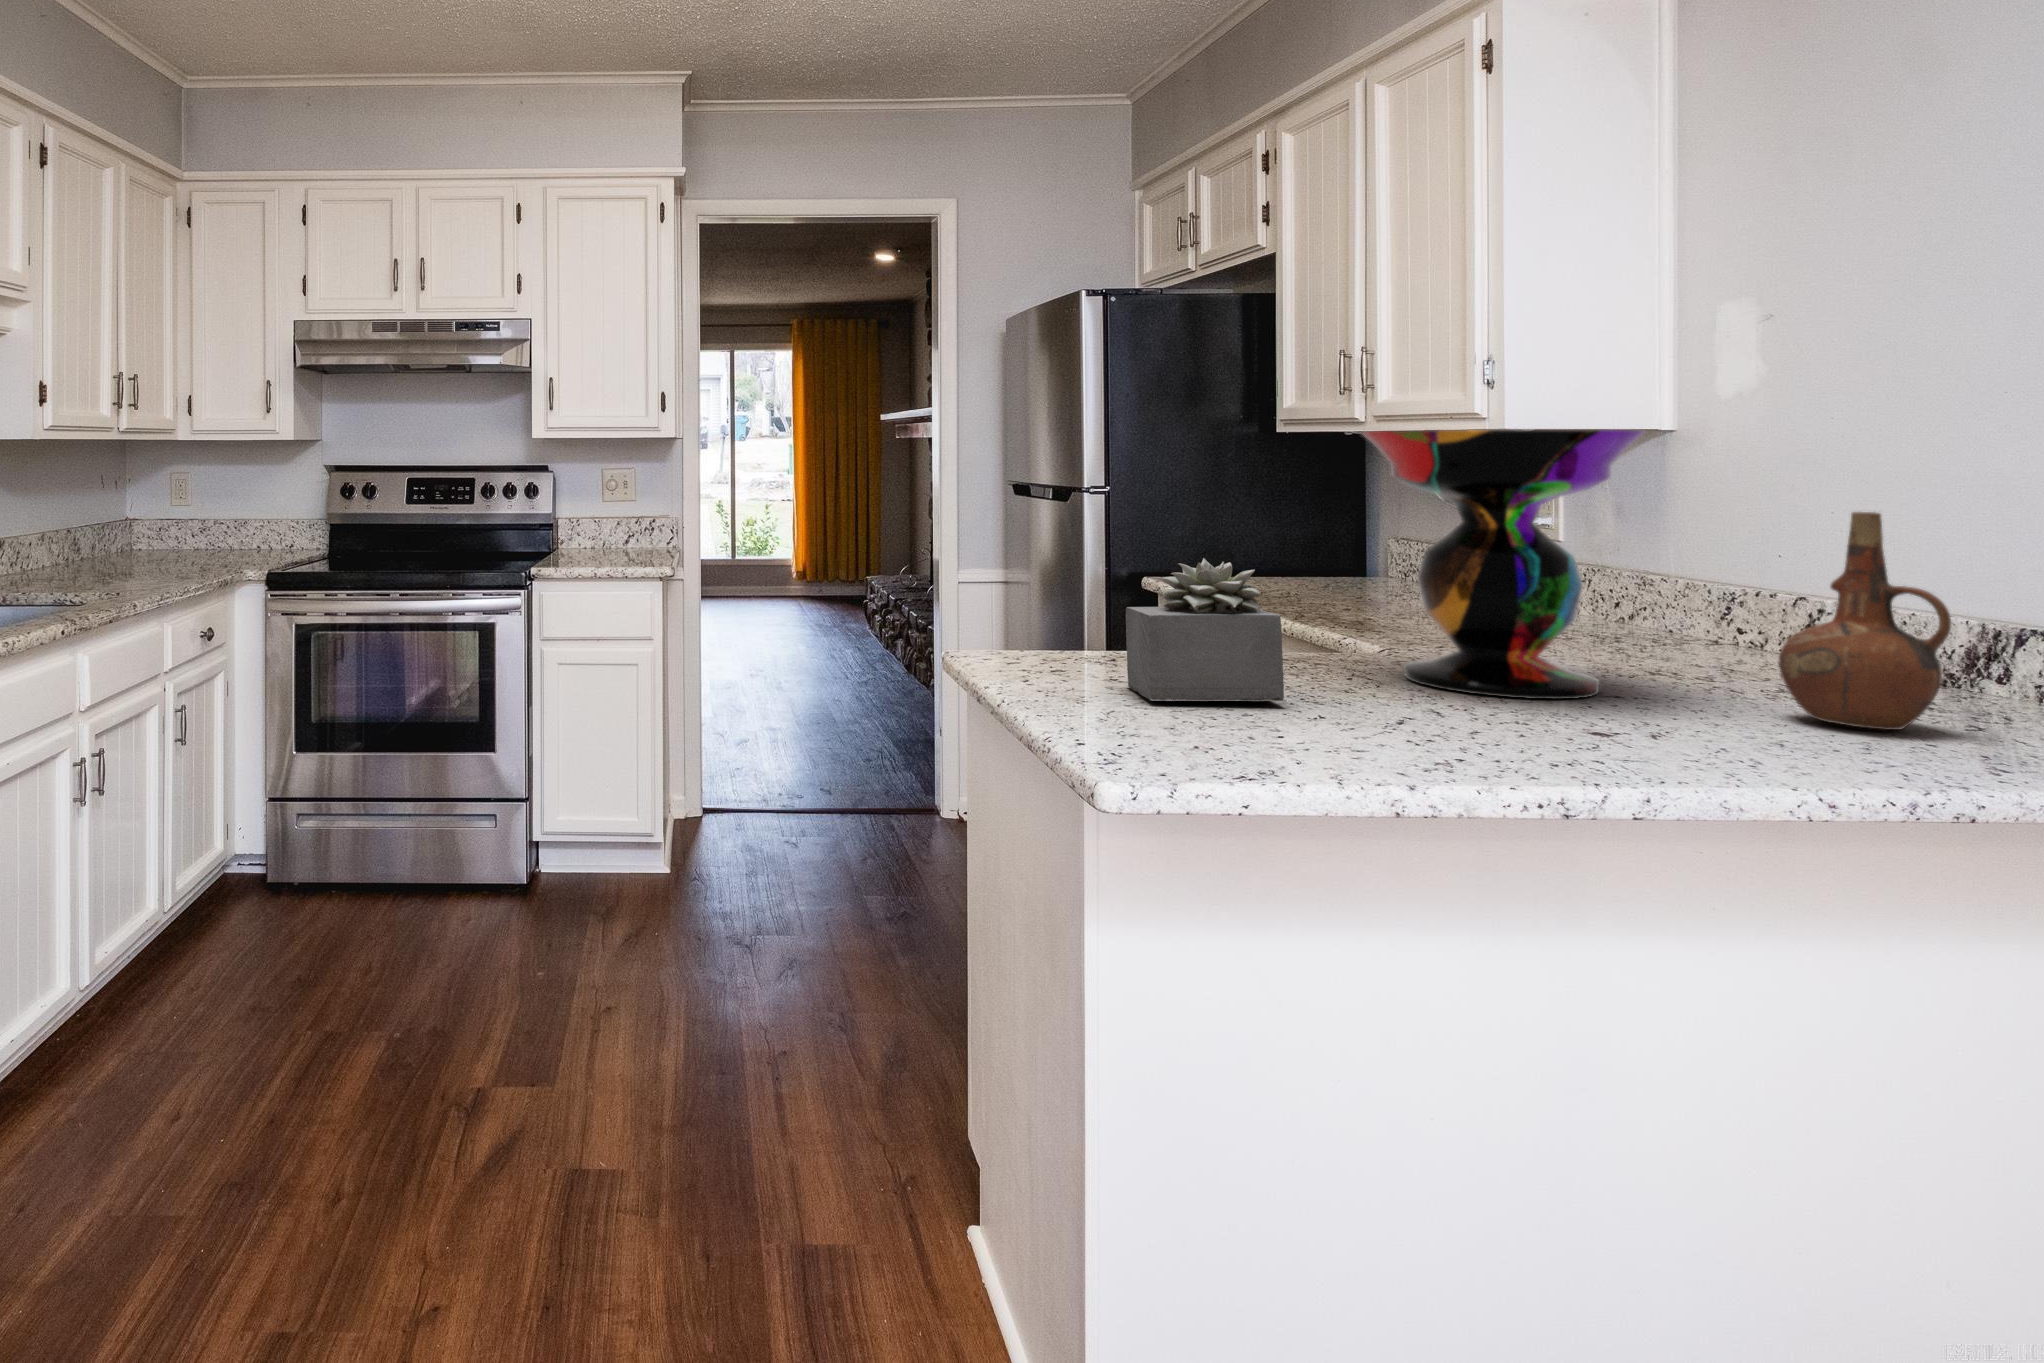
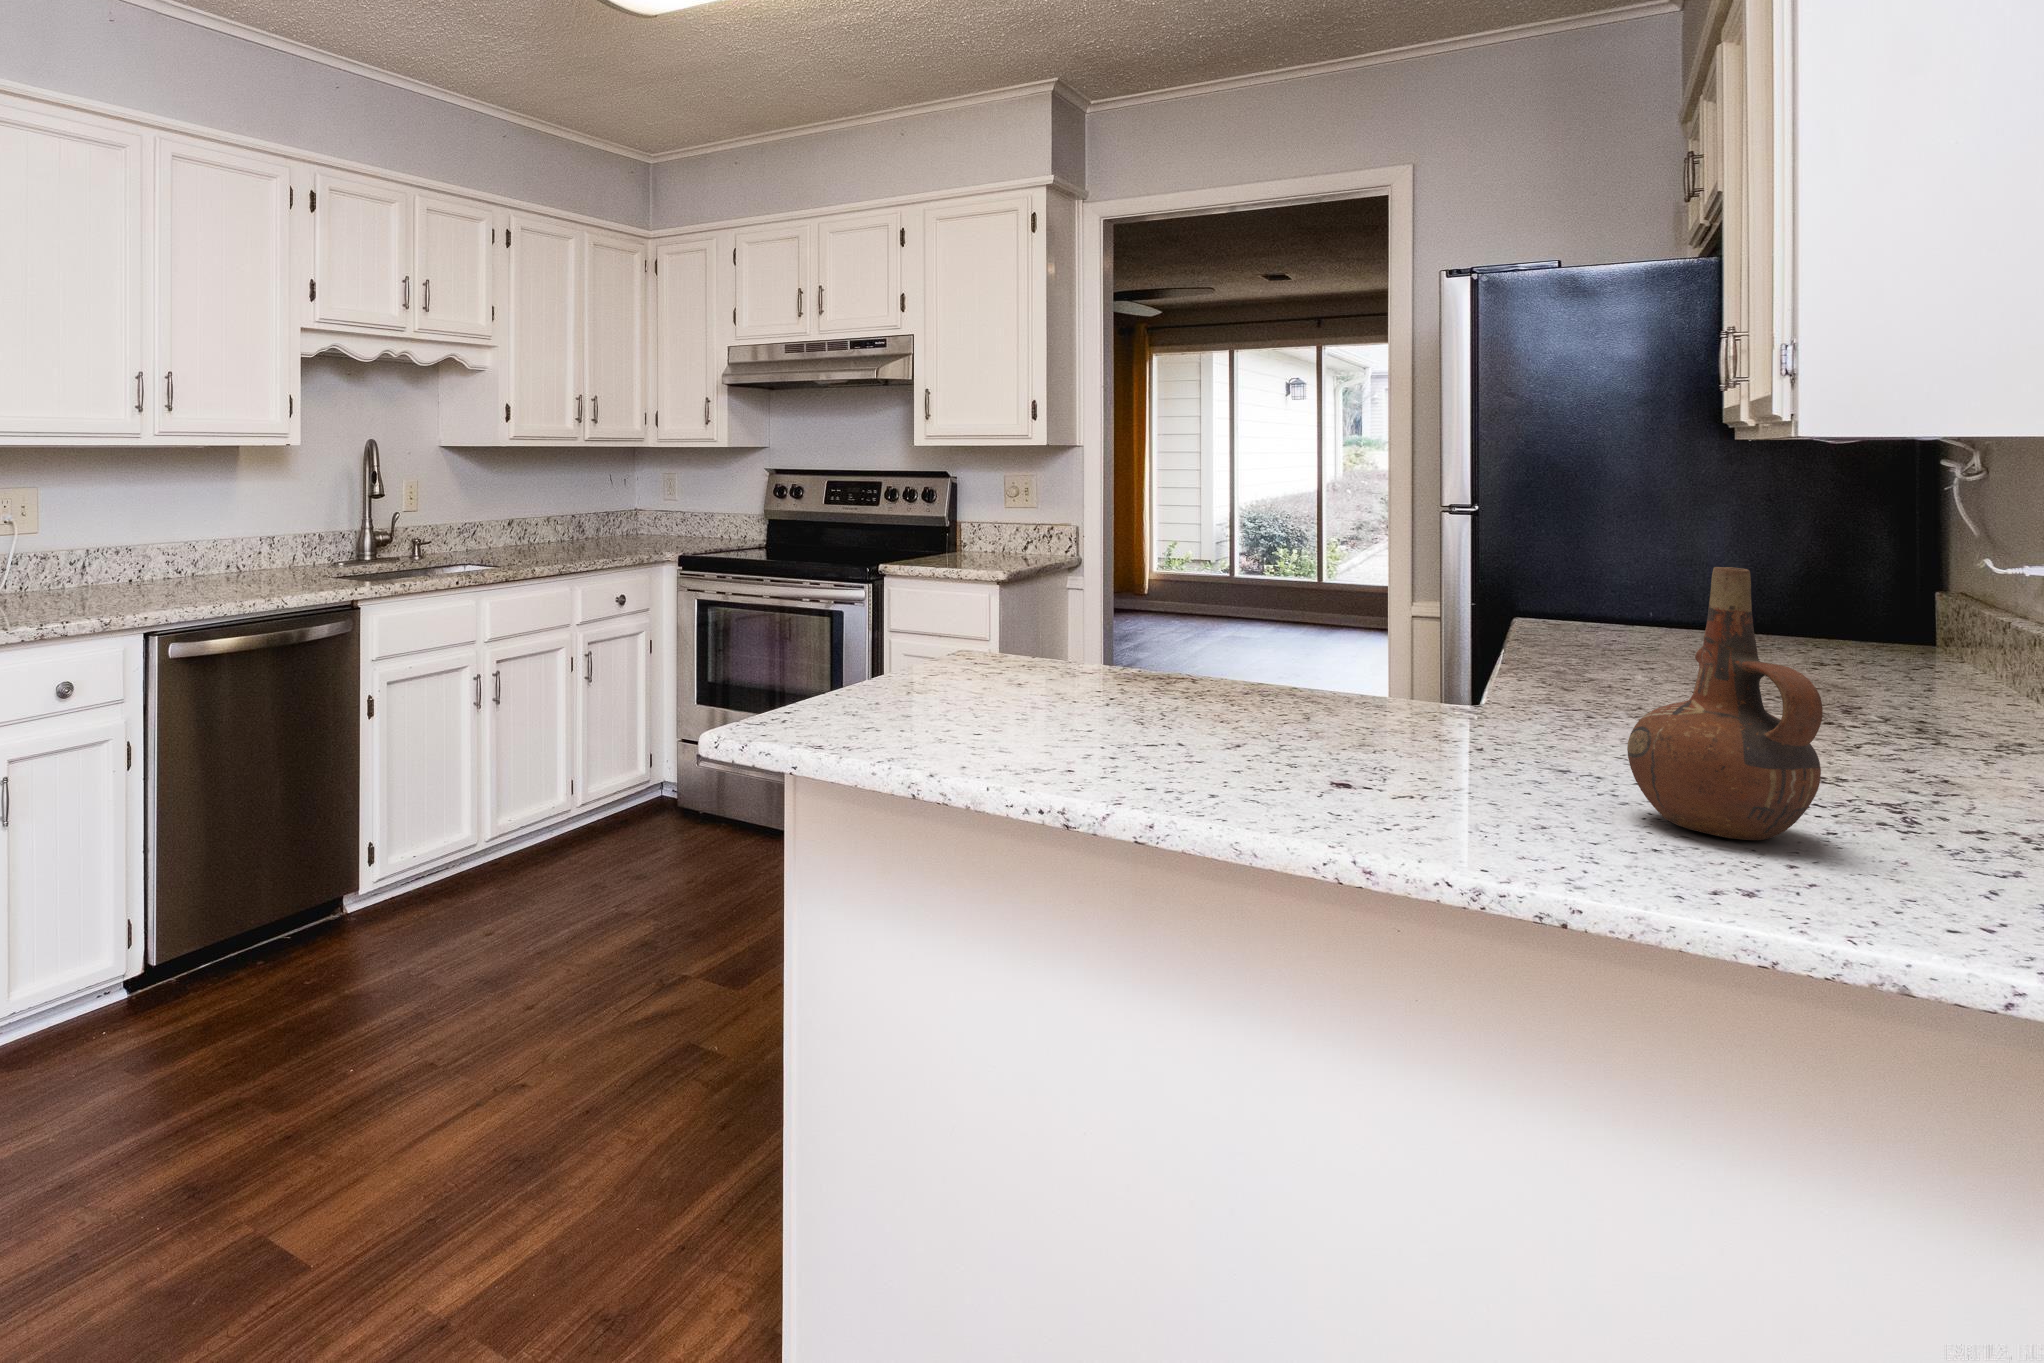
decorative bowl: present [1362,430,1645,699] -> none [1278,457,1592,762]
succulent plant: present [1126,558,1285,701] -> none [970,575,1119,715]

